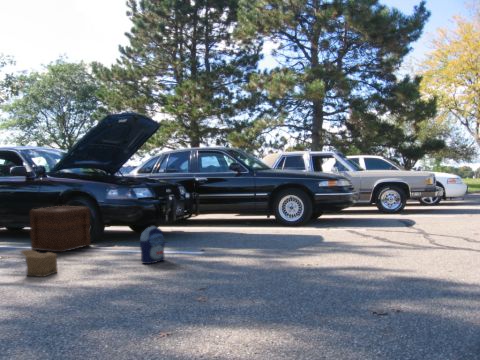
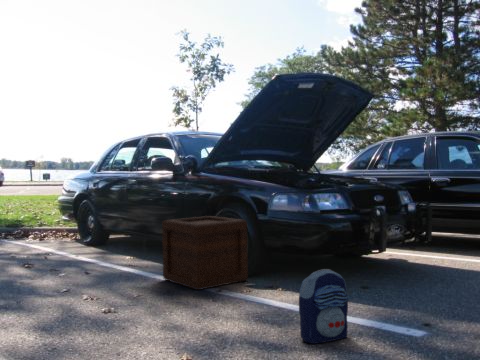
cardboard box: present [21,250,57,277] -> none [88,294,148,351]

